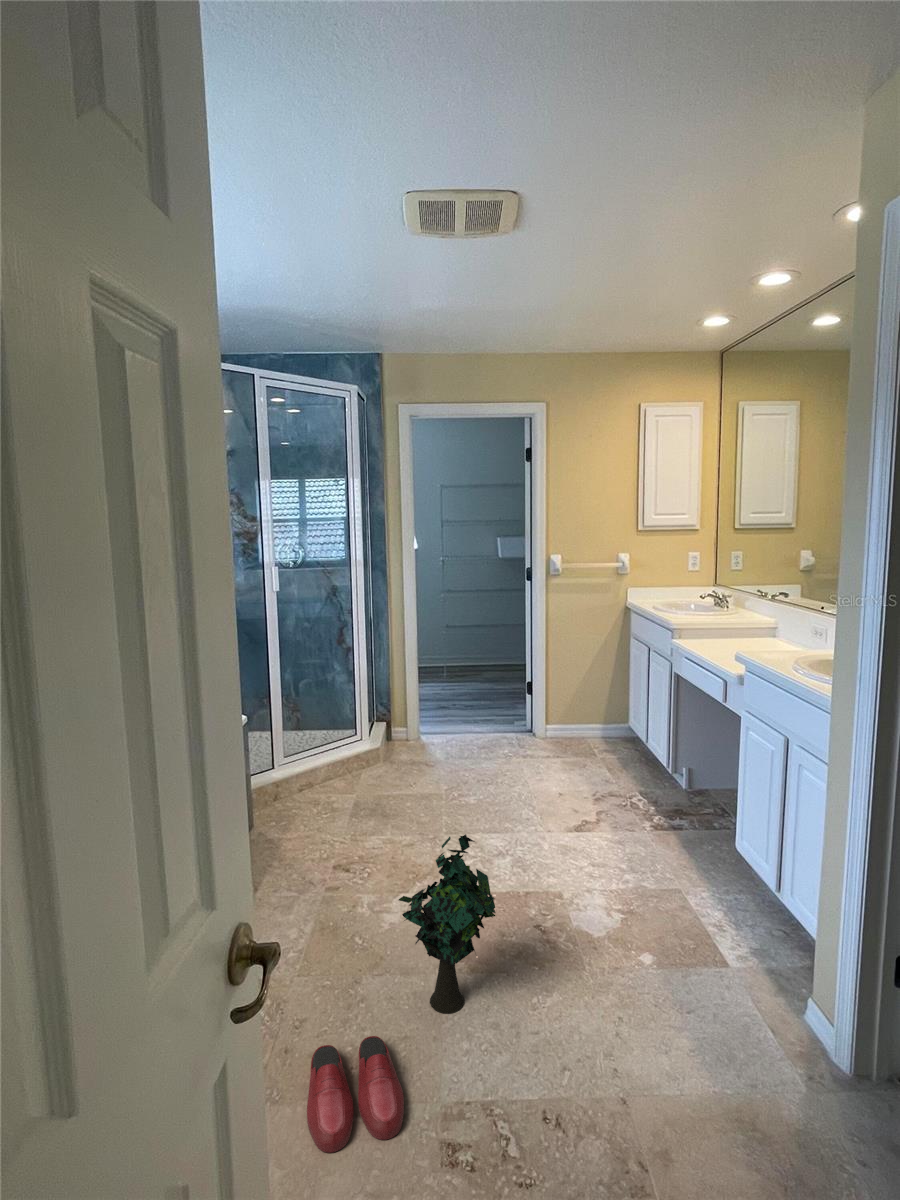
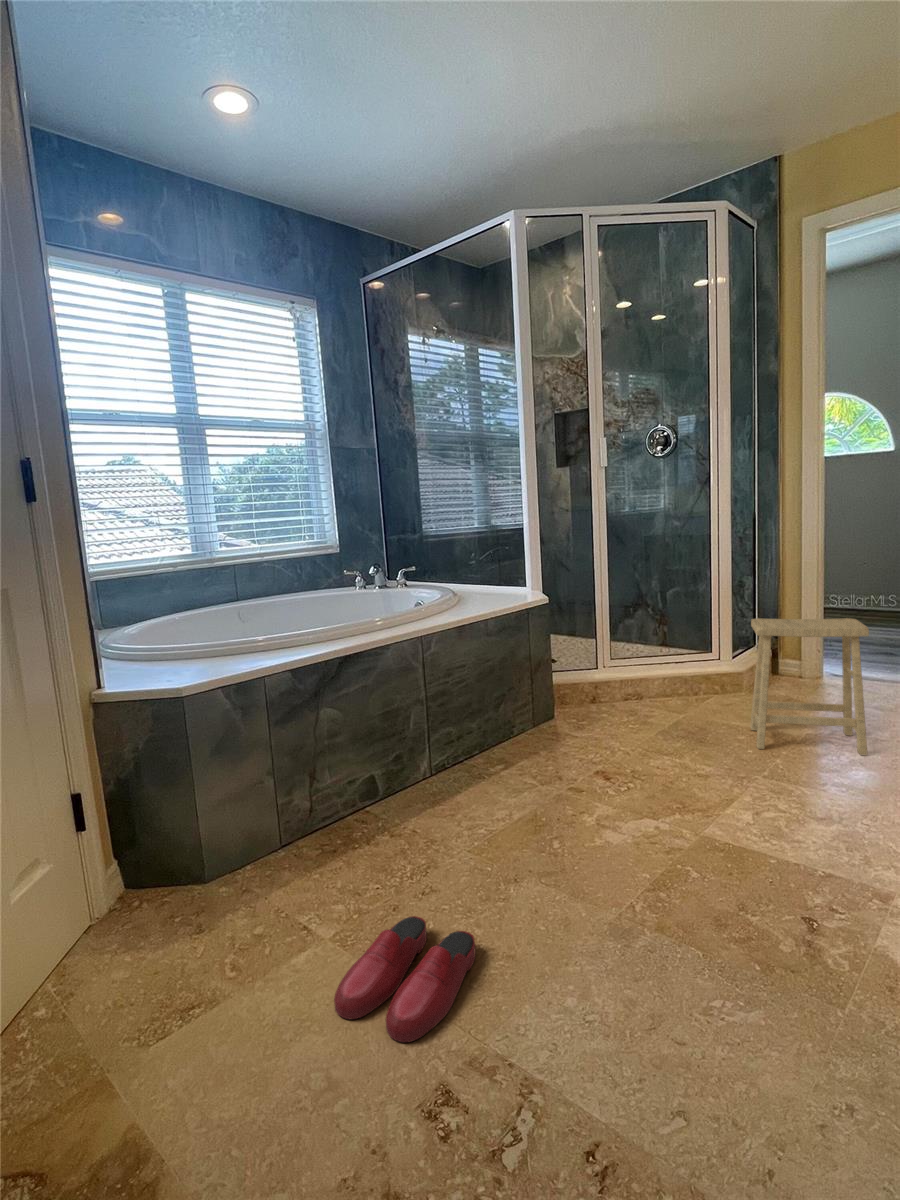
footstool: none [410,706,490,813] -> present [750,618,869,755]
decorative plant: present [399,834,496,1013] -> none [518,722,666,960]

